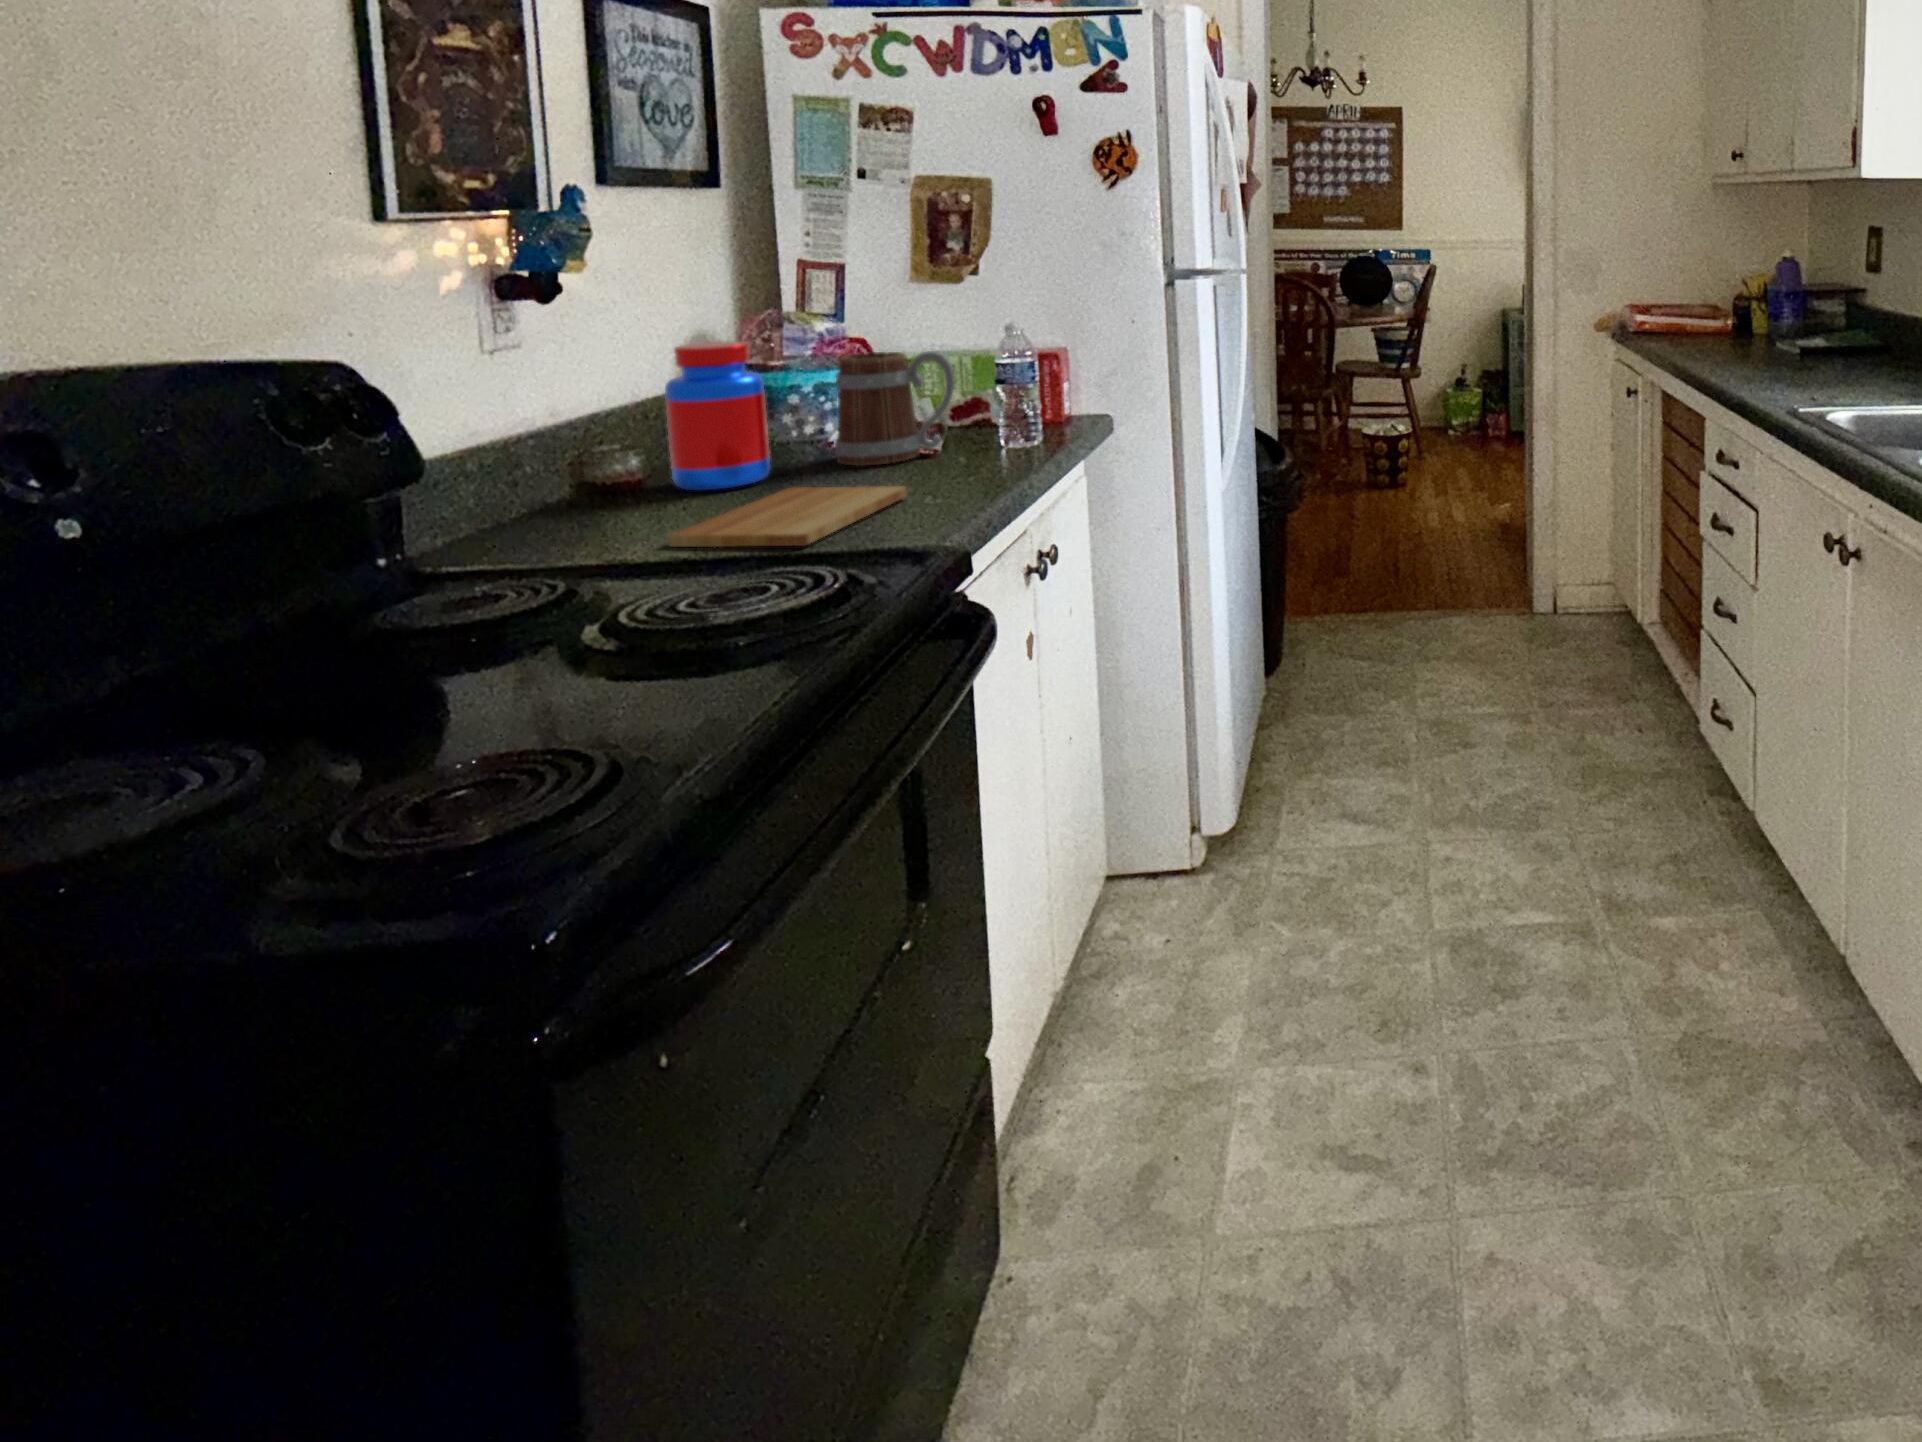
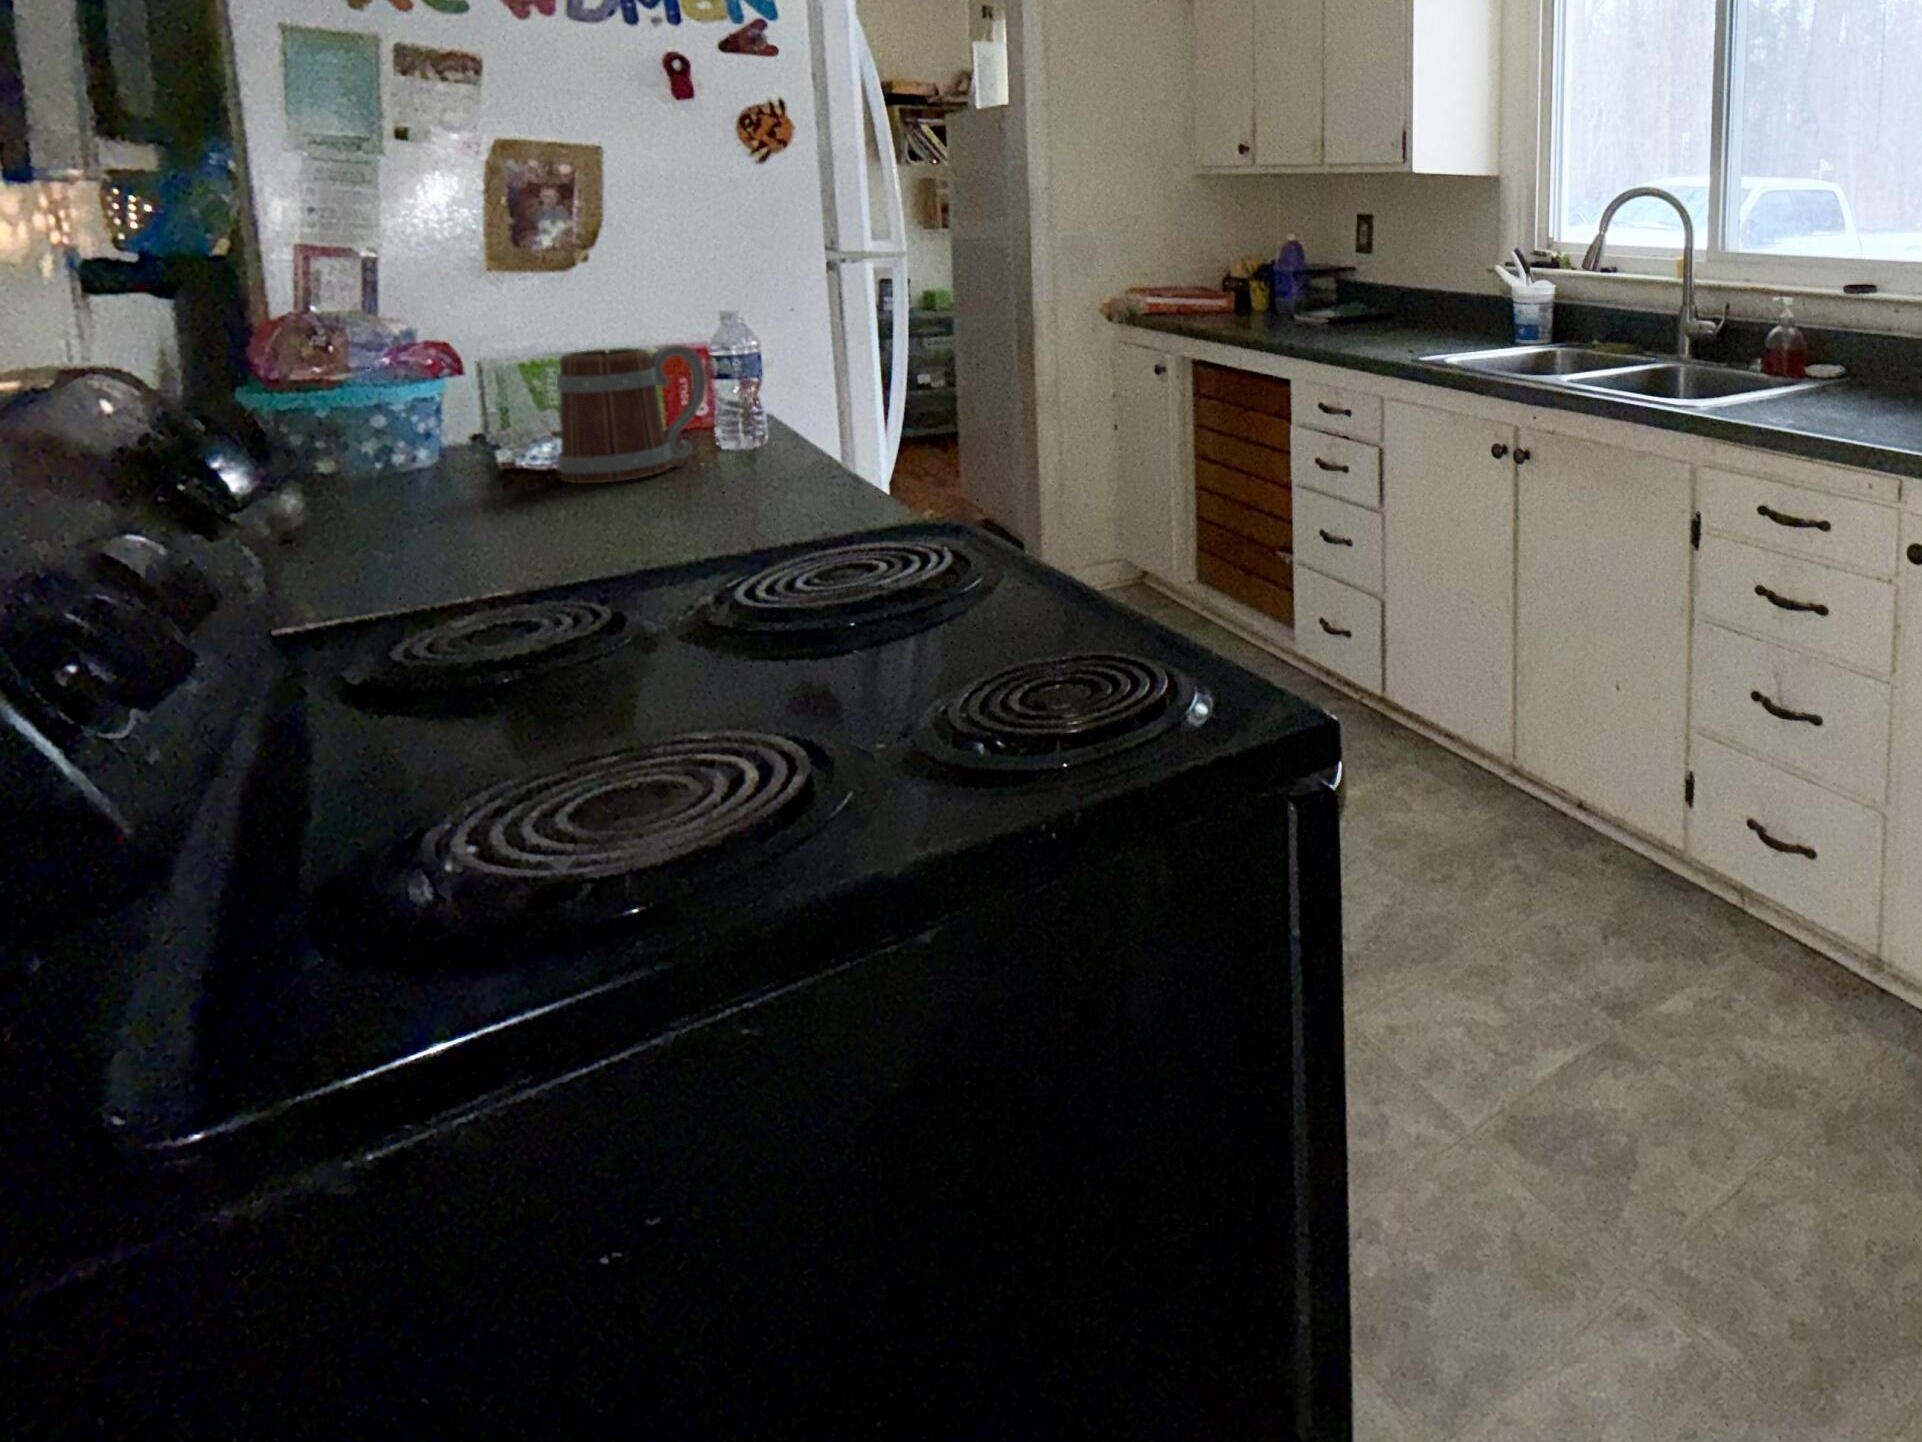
jar: present [665,341,770,490] -> none [389,339,537,525]
cutting board: present [669,486,907,547] -> none [617,482,804,561]

